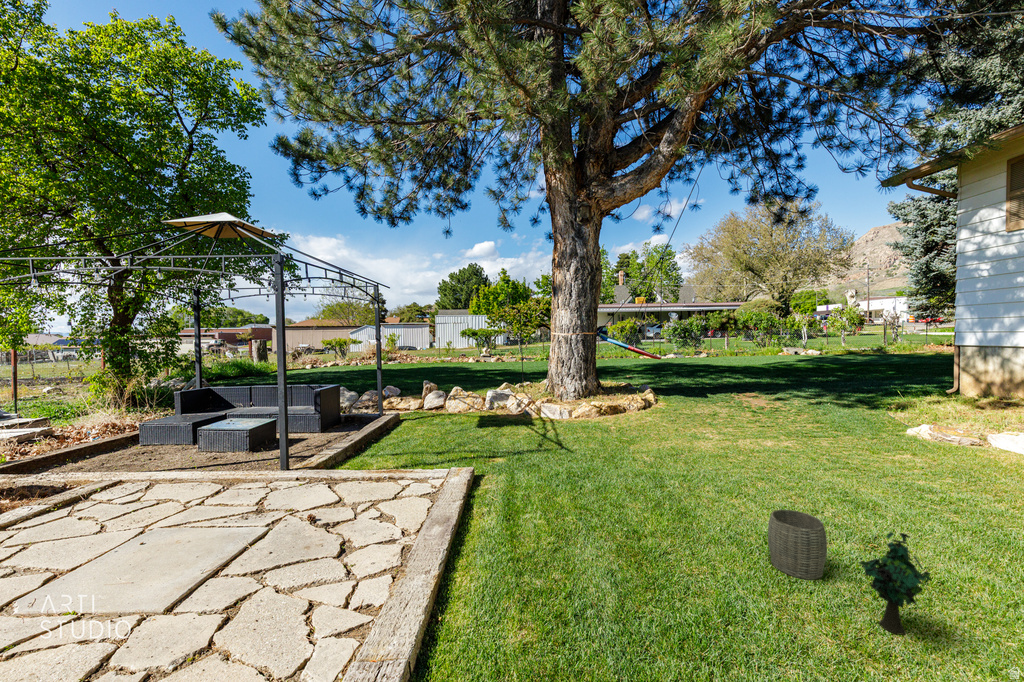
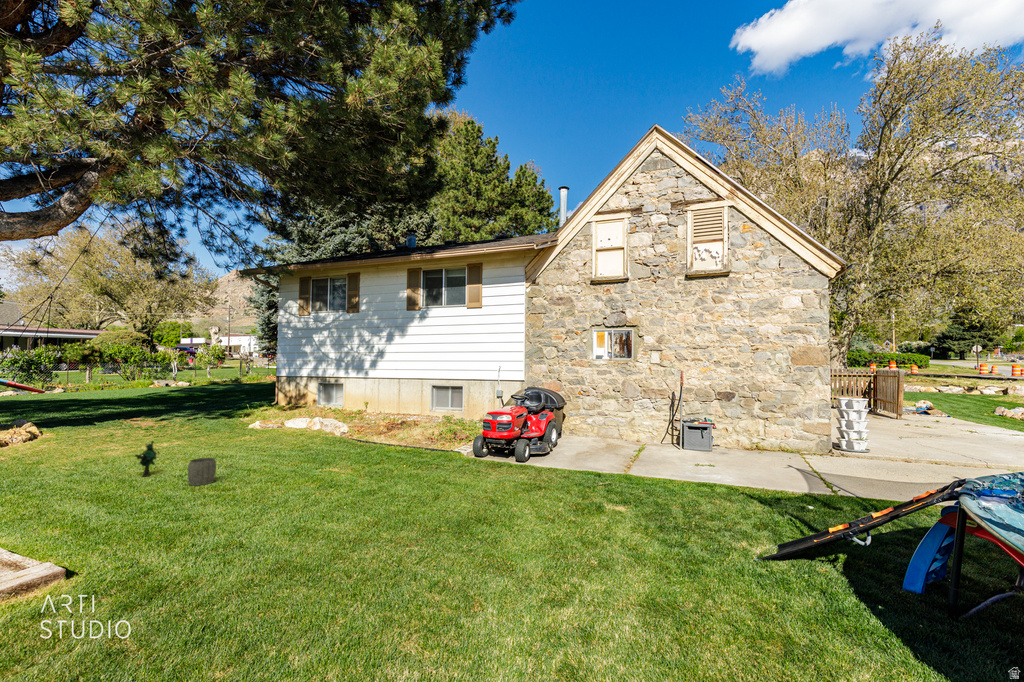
decorative plant: present [859,532,930,635] -> present [135,441,160,477]

